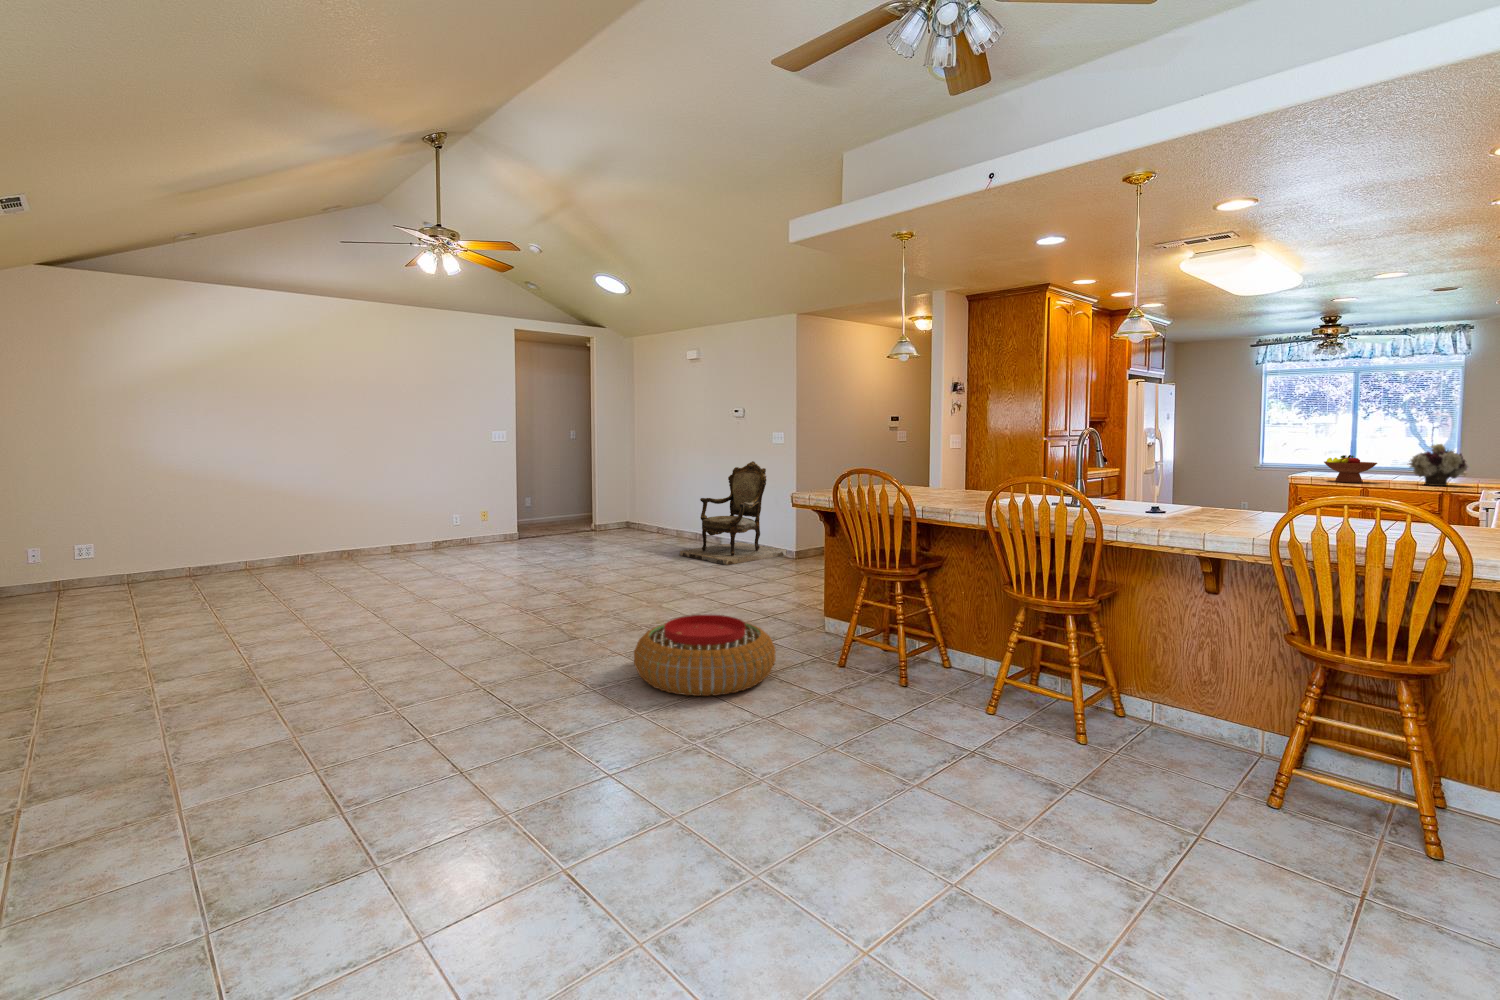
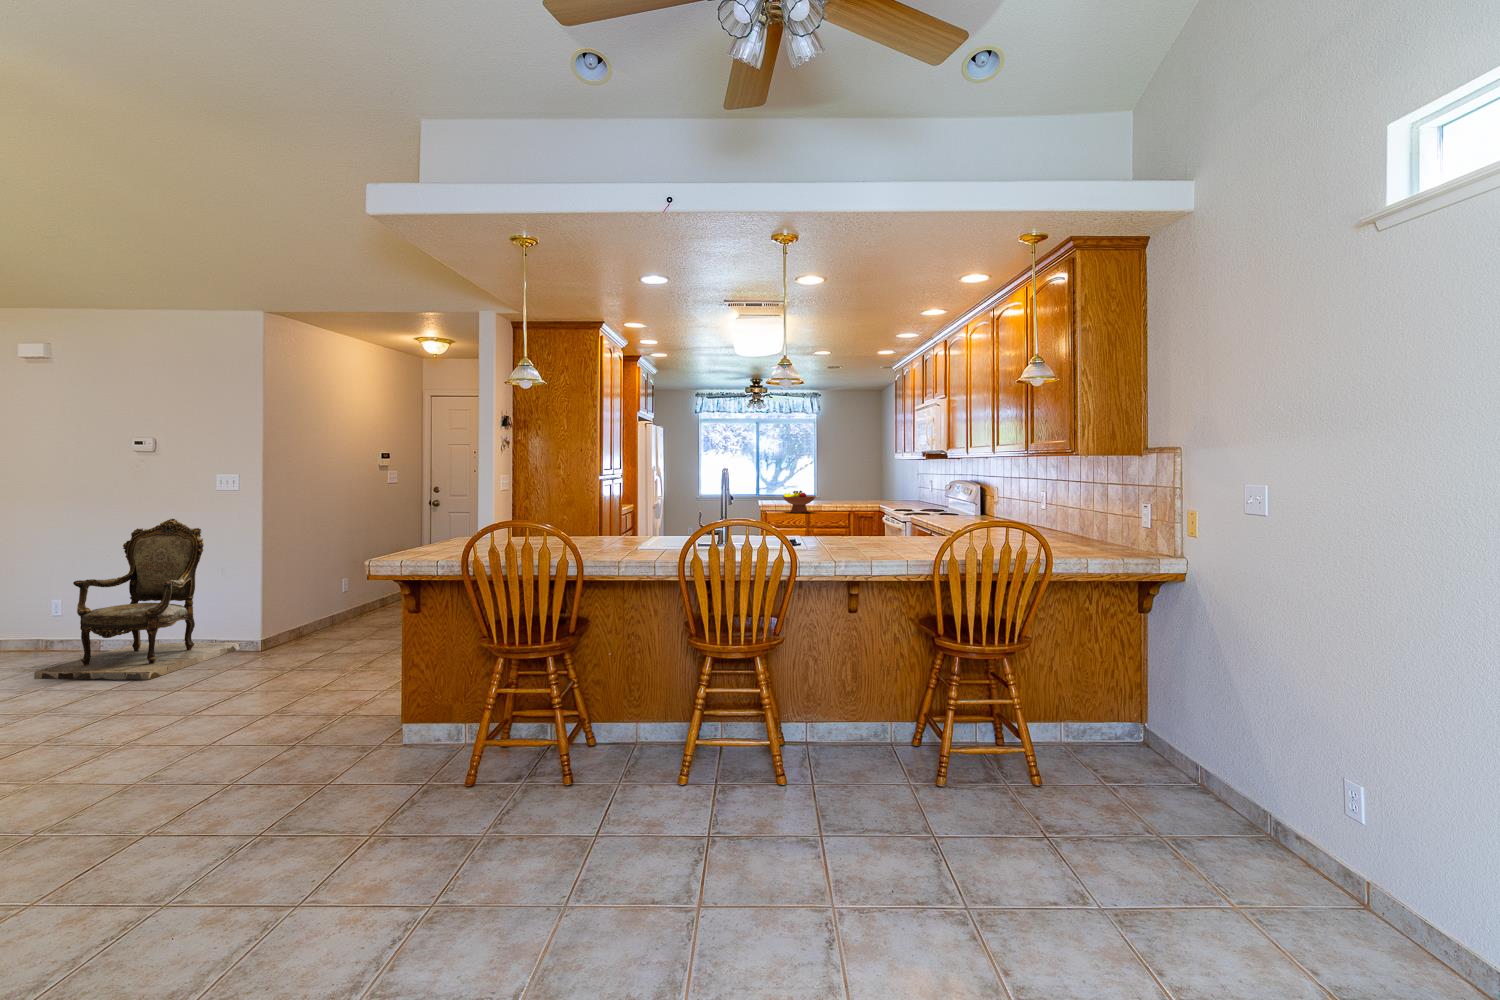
flower arrangement: present [1409,444,1468,486] -> none [832,481,864,513]
pouf: present [634,615,776,696] -> none [152,750,409,899]

